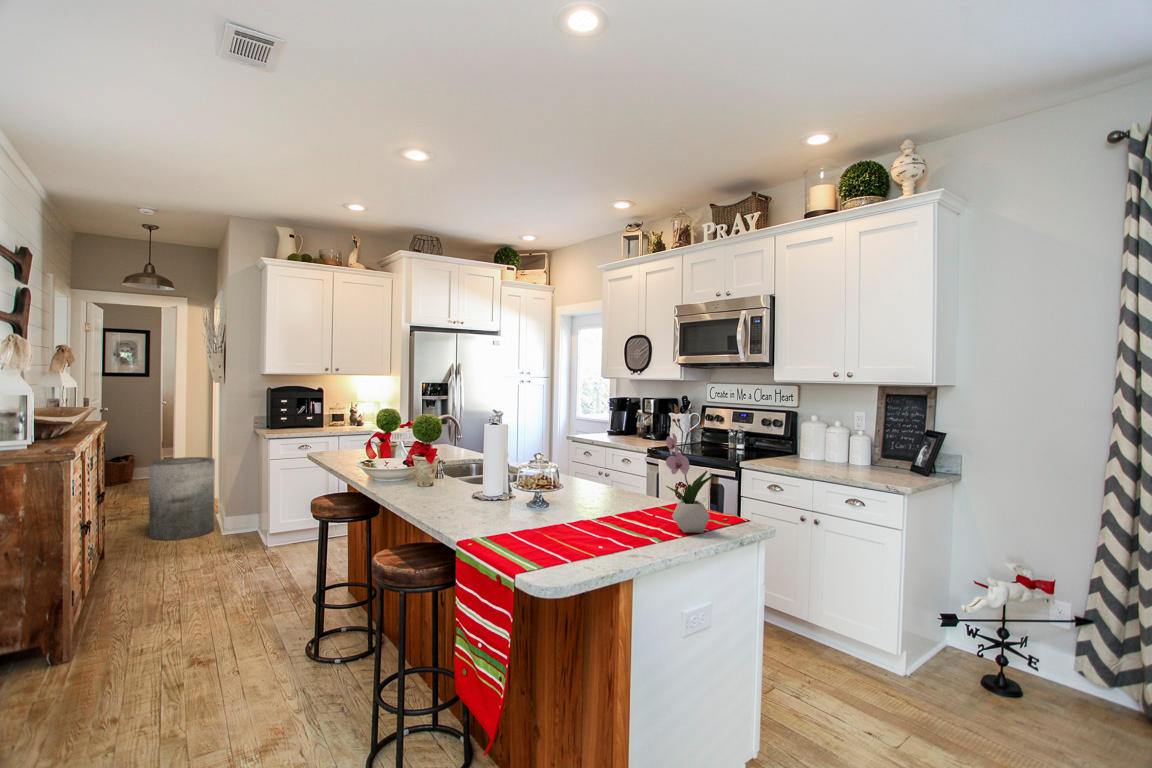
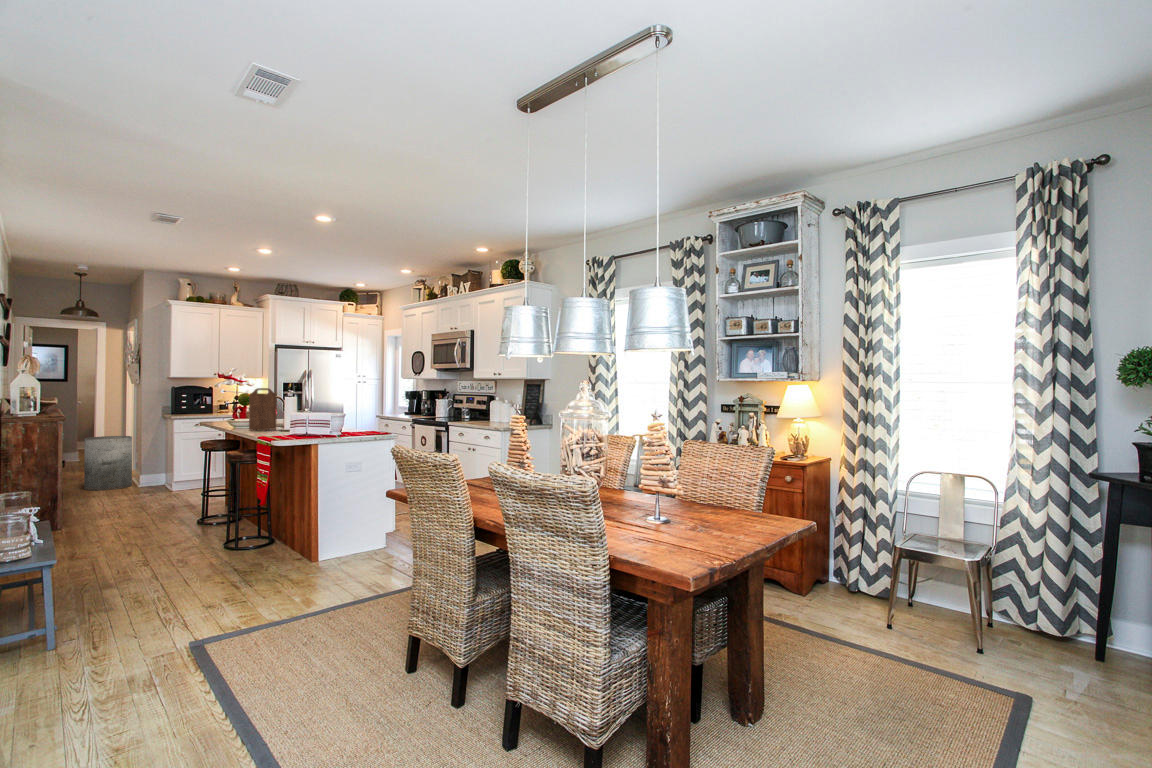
cutting board: none [410,404,461,494] -> present [249,388,276,430]
flower arrangement: present [666,418,714,533] -> none [353,391,372,436]

